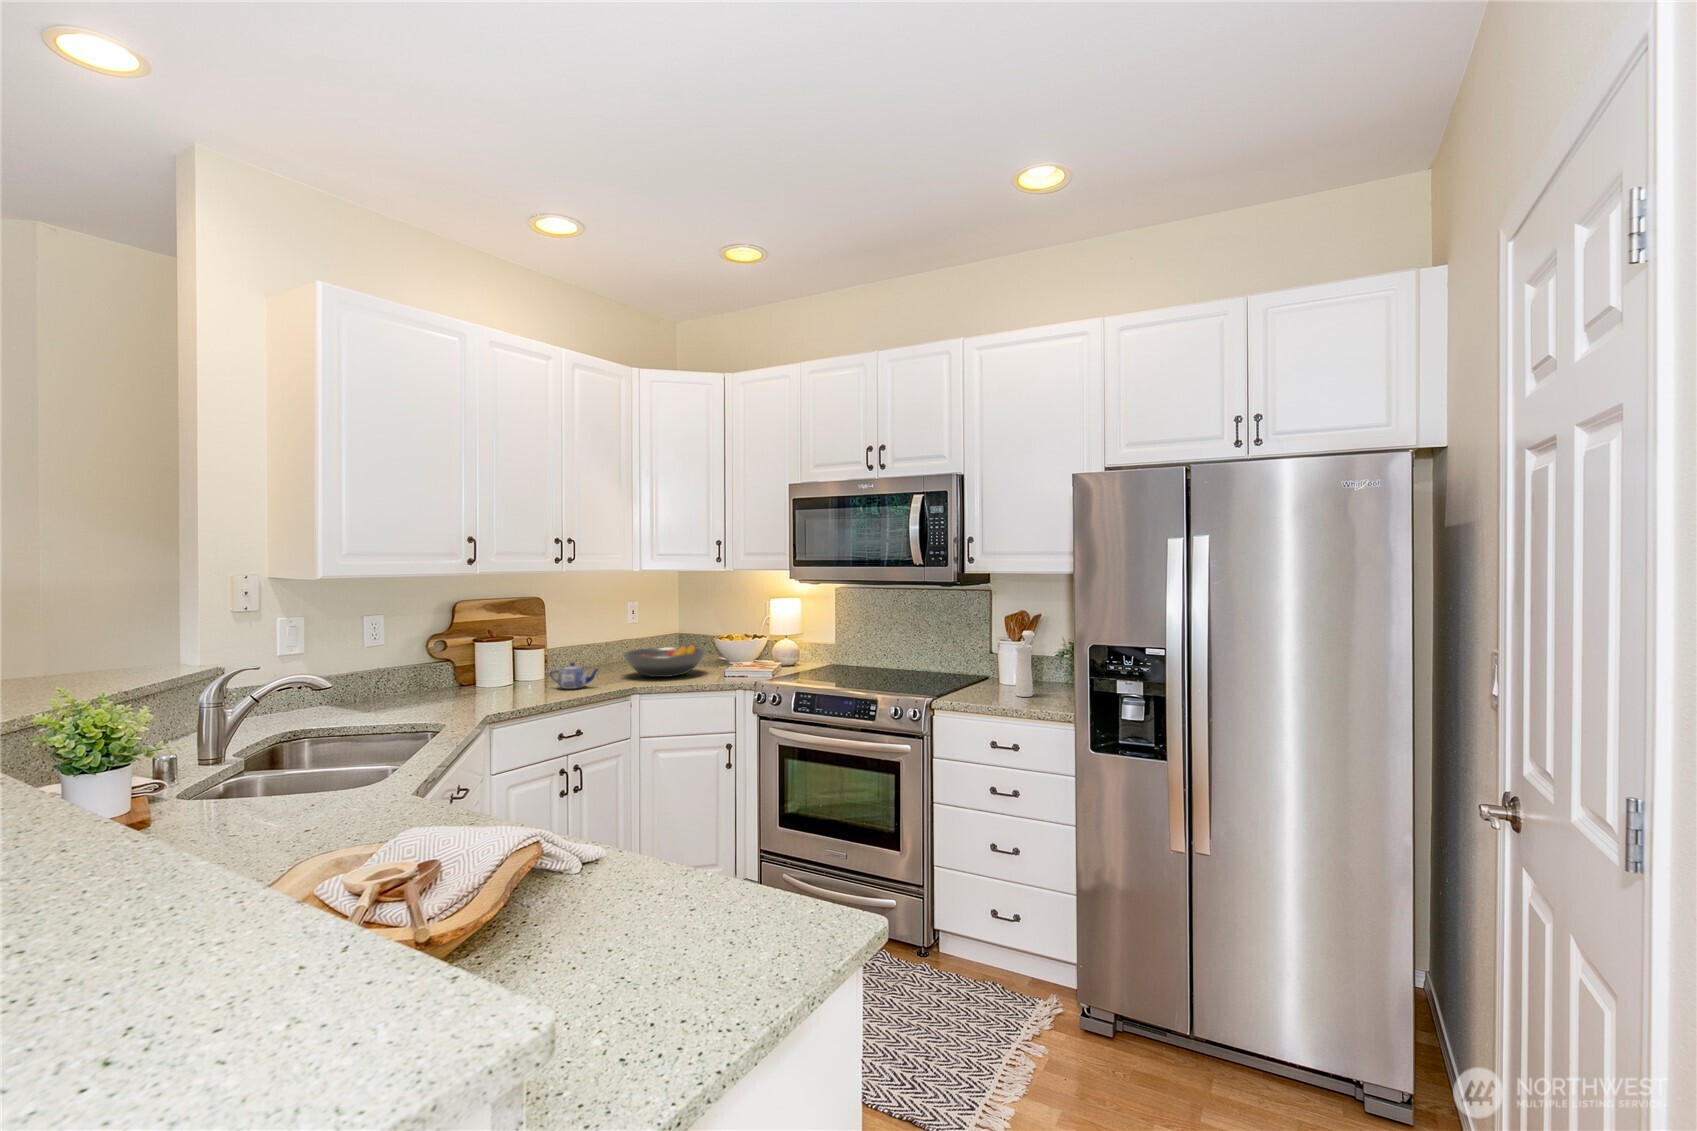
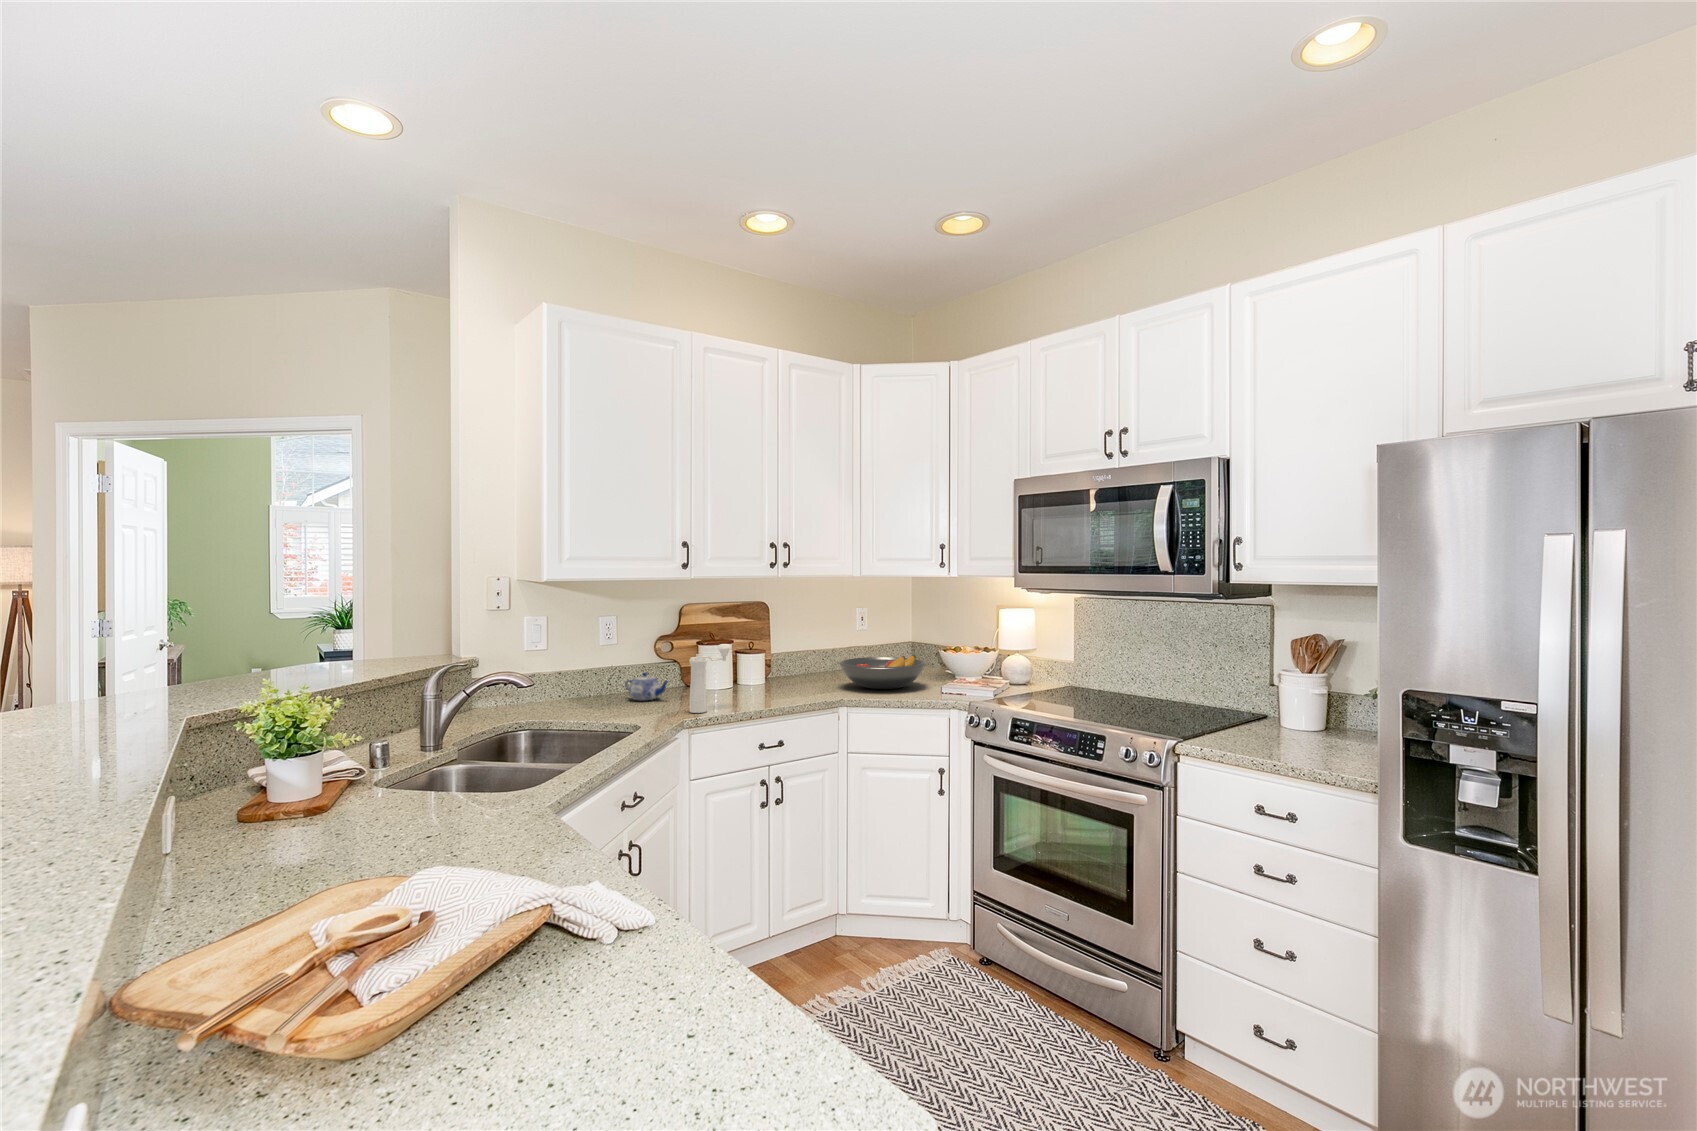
pepper mill: present [1016,631,1035,697] -> present [689,644,731,713]
teapot: present [550,663,598,689] -> present [625,673,668,700]

